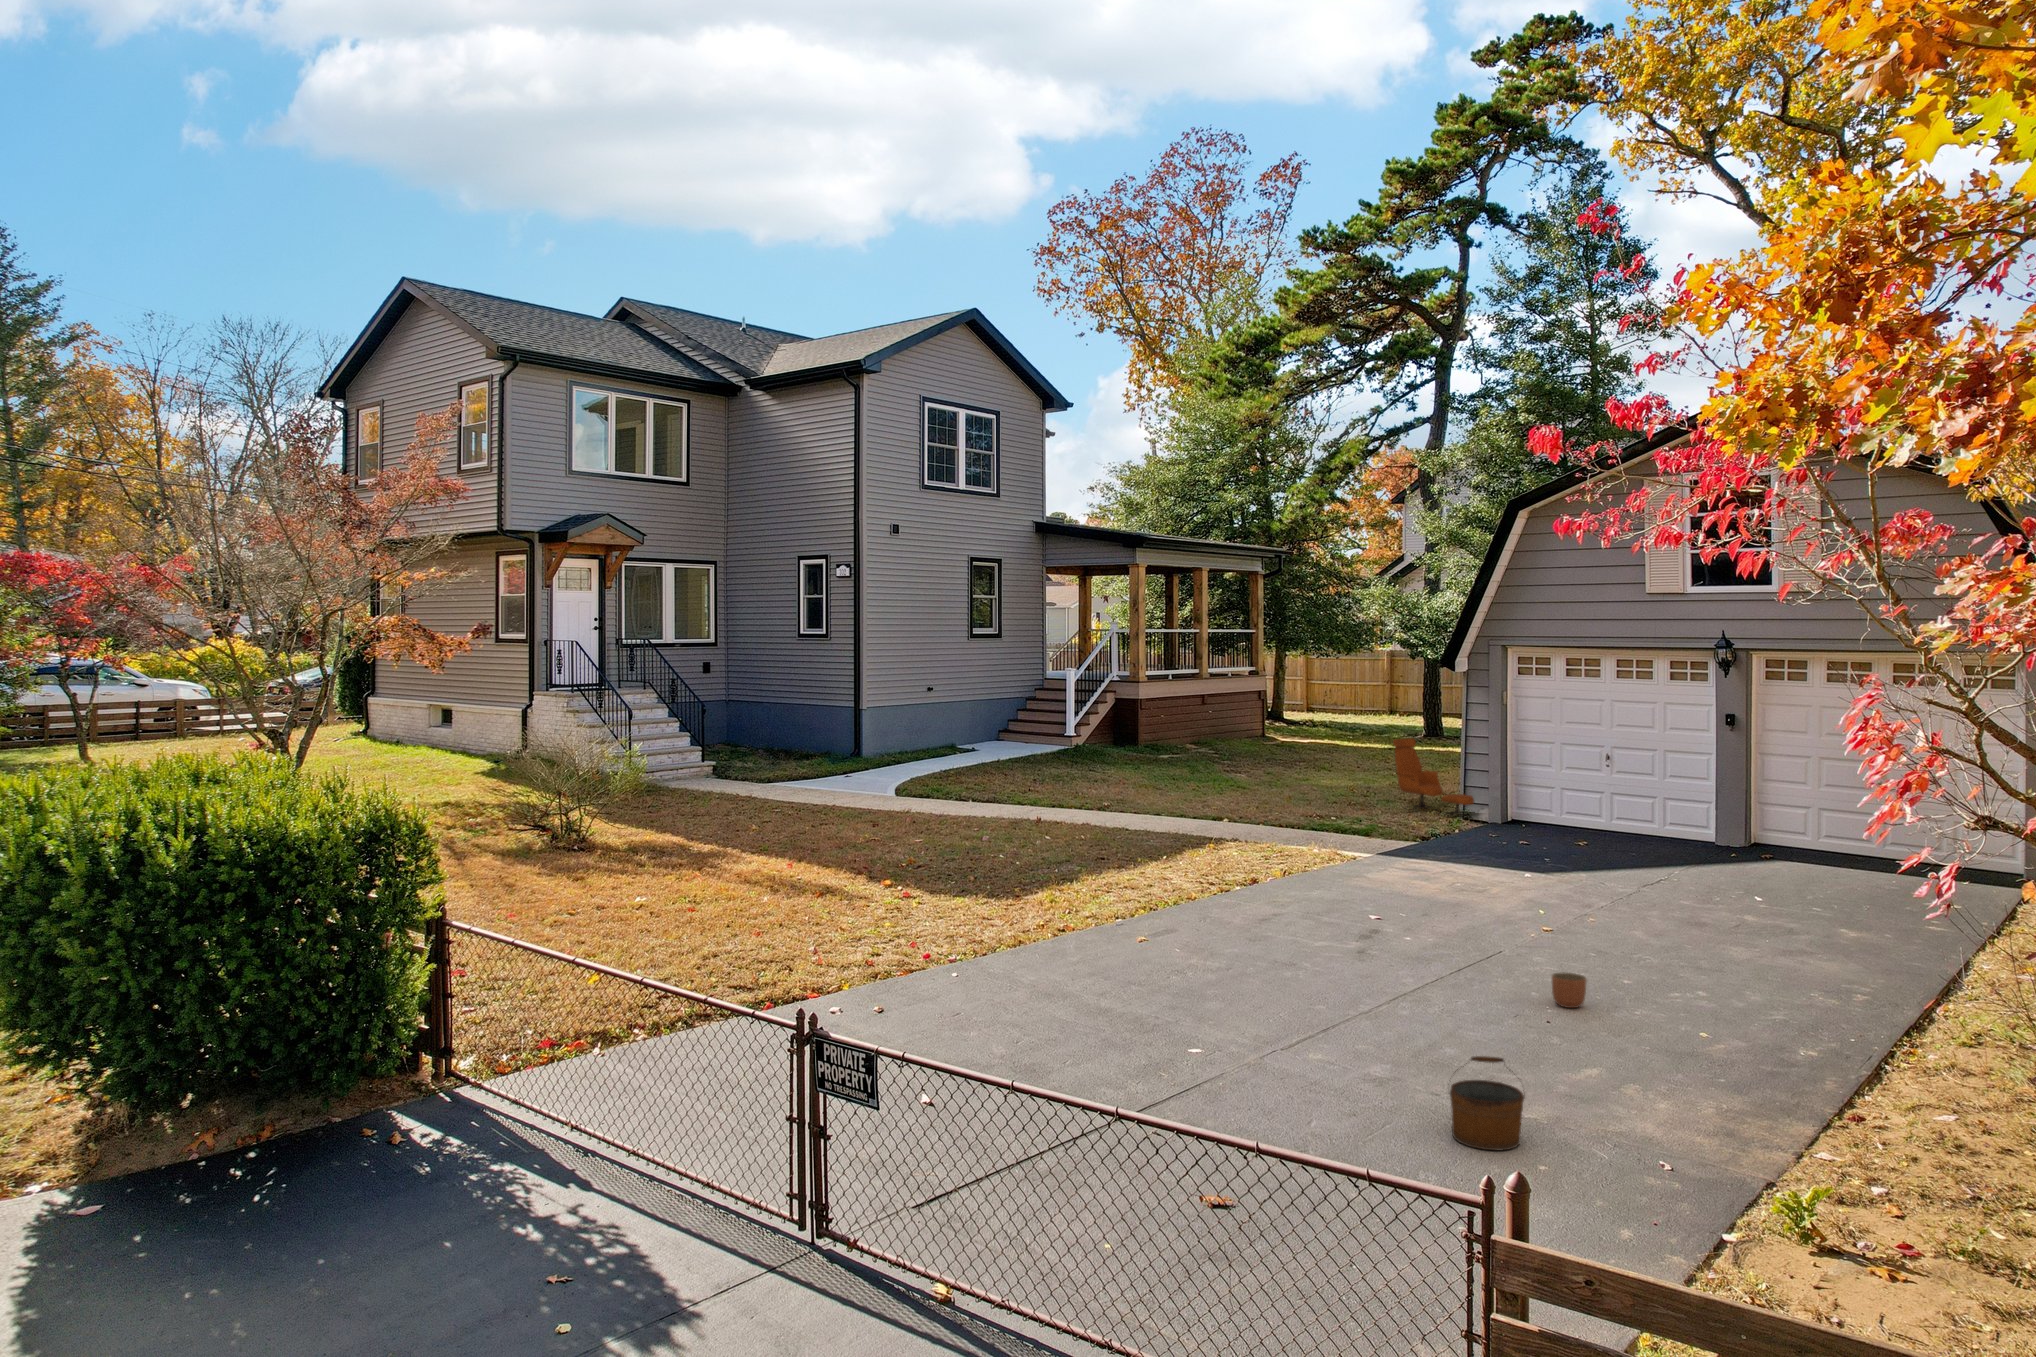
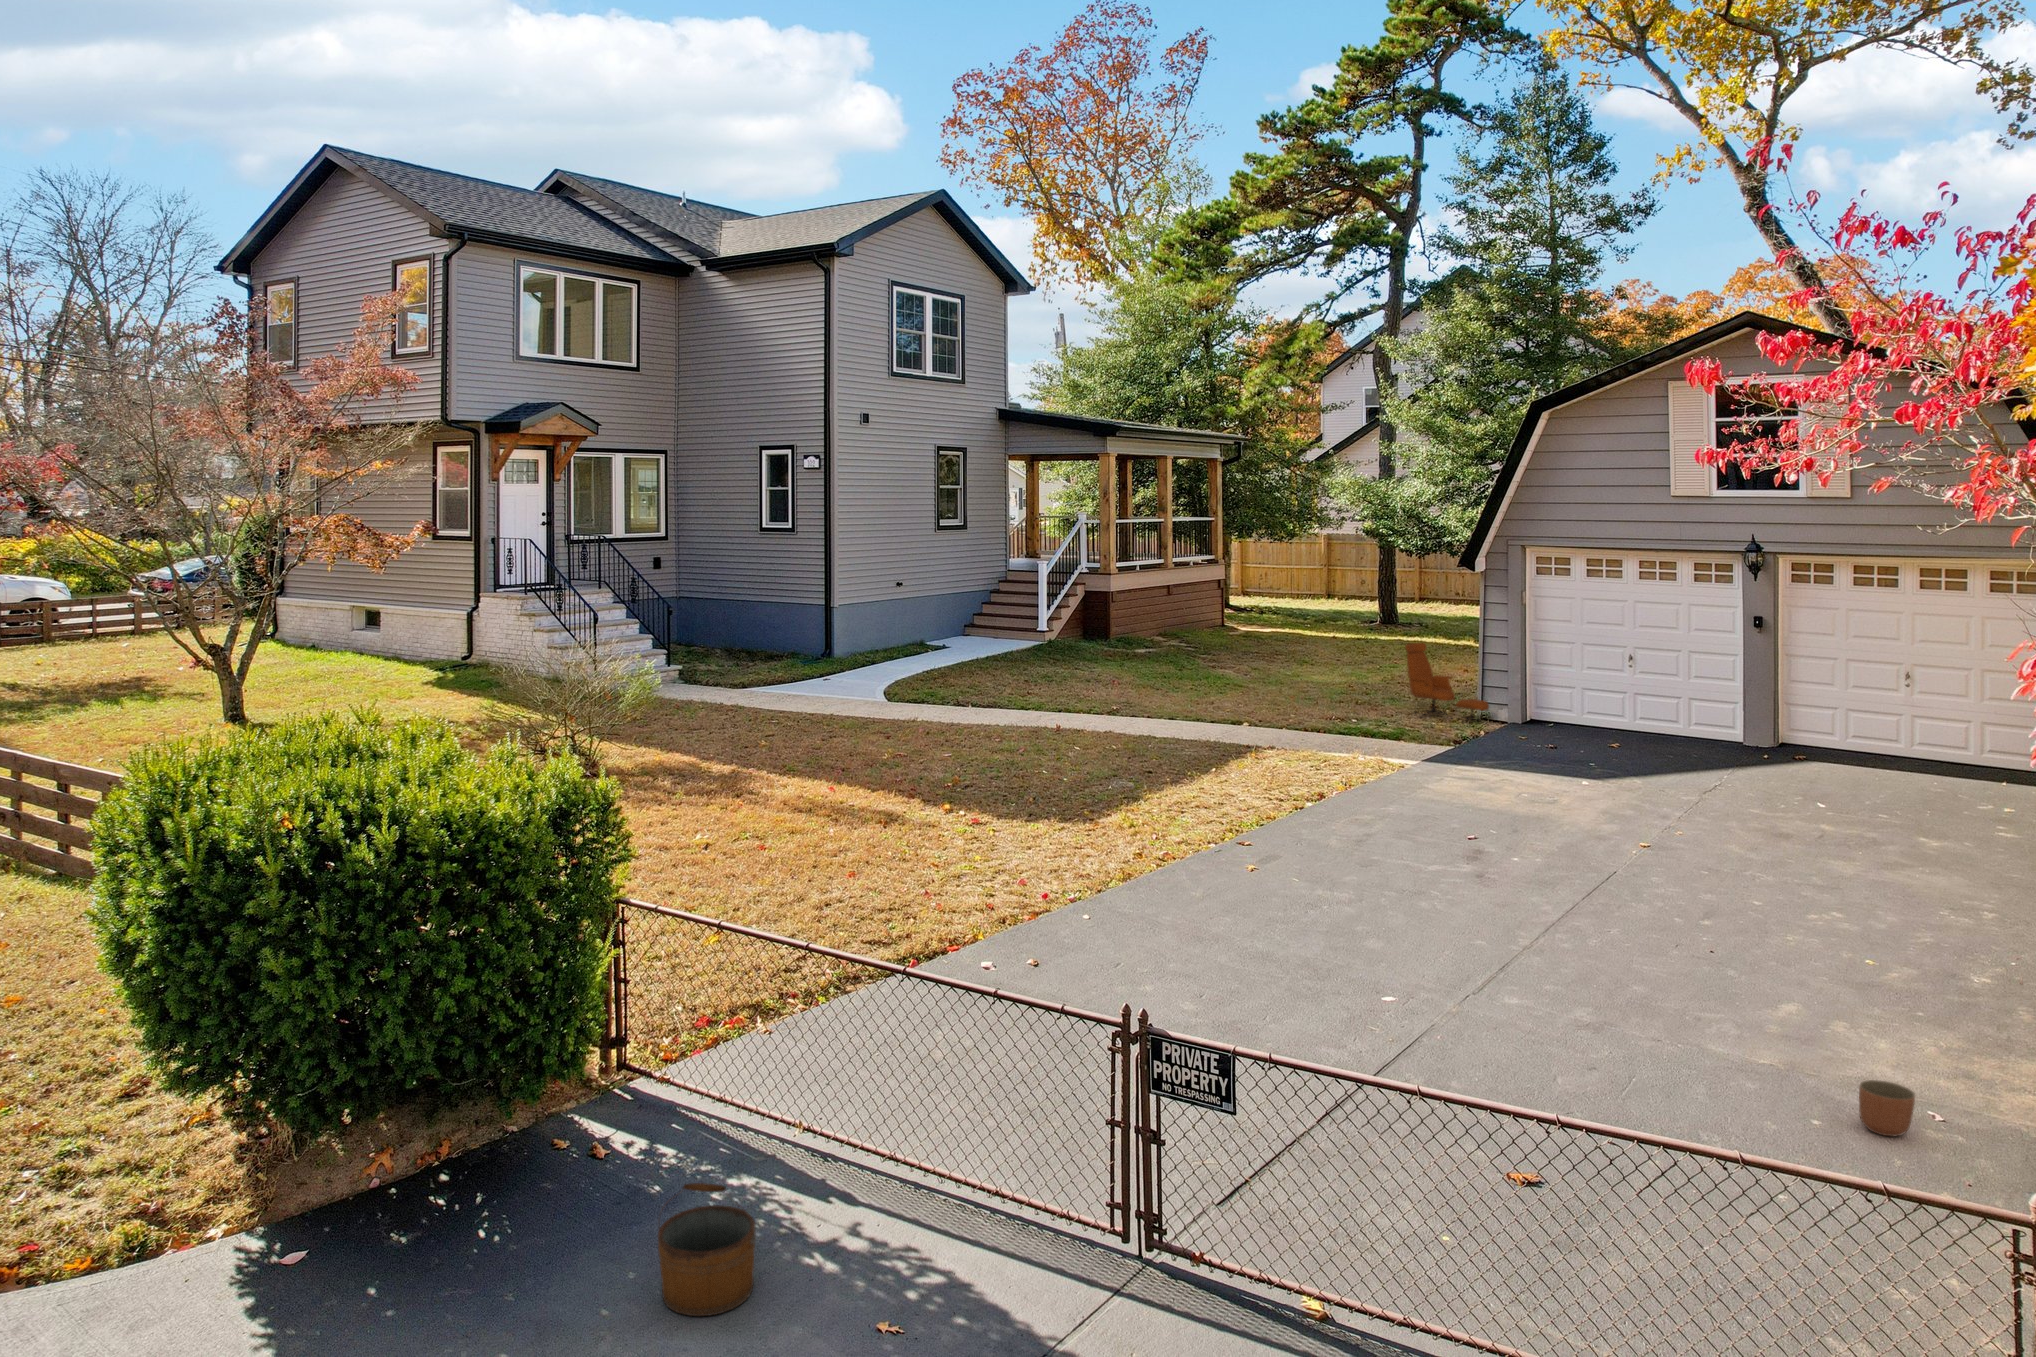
planter: present [1552,972,1587,1008] -> present [1859,1080,1915,1136]
bucket: present [1450,1056,1525,1150] -> present [658,1183,756,1316]

